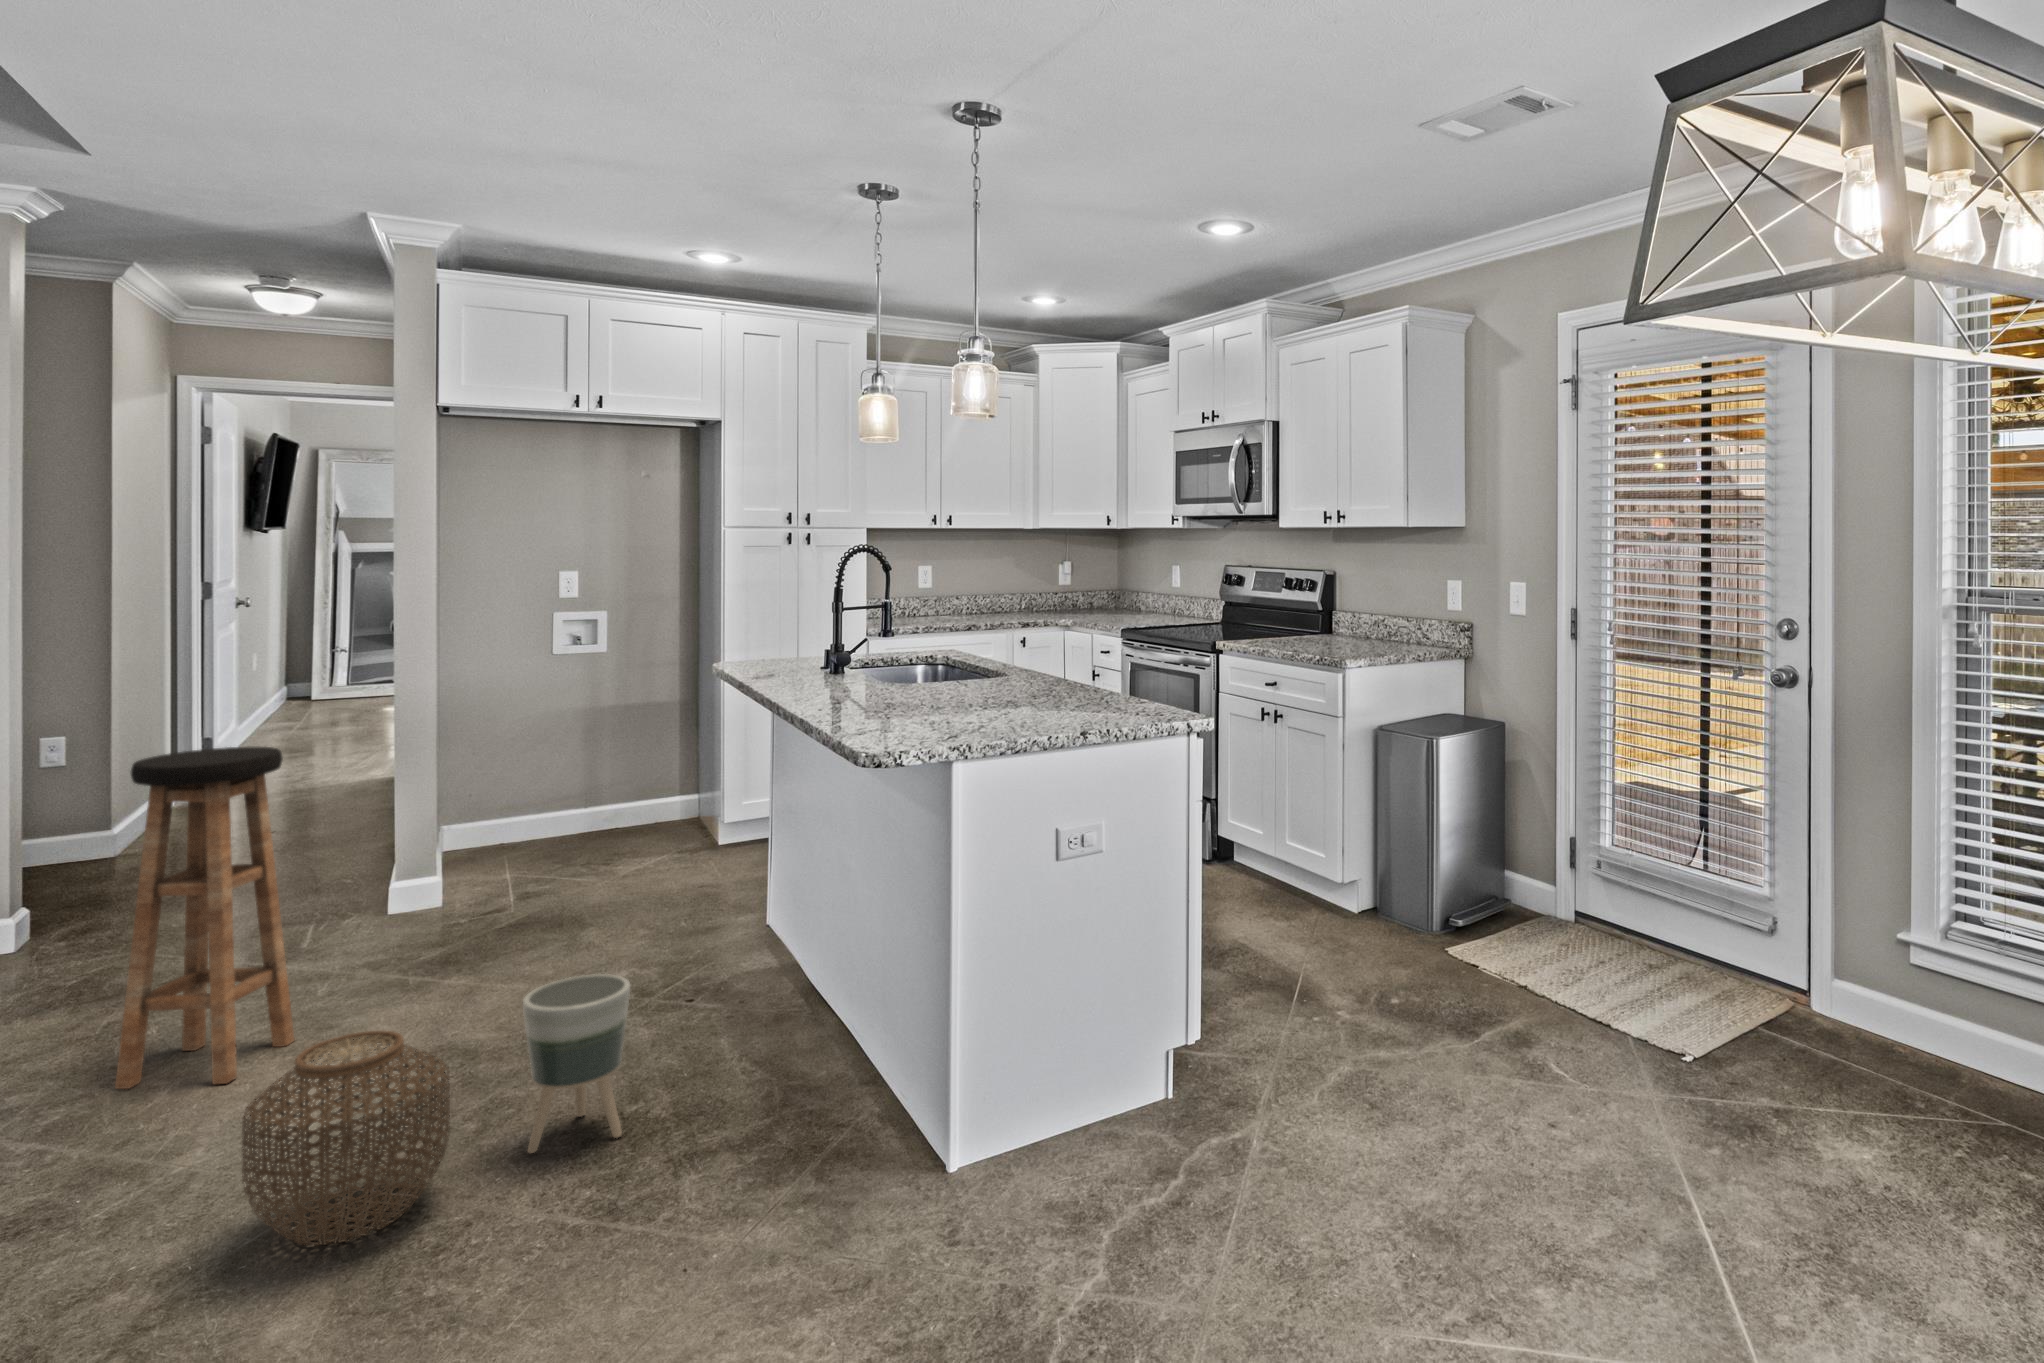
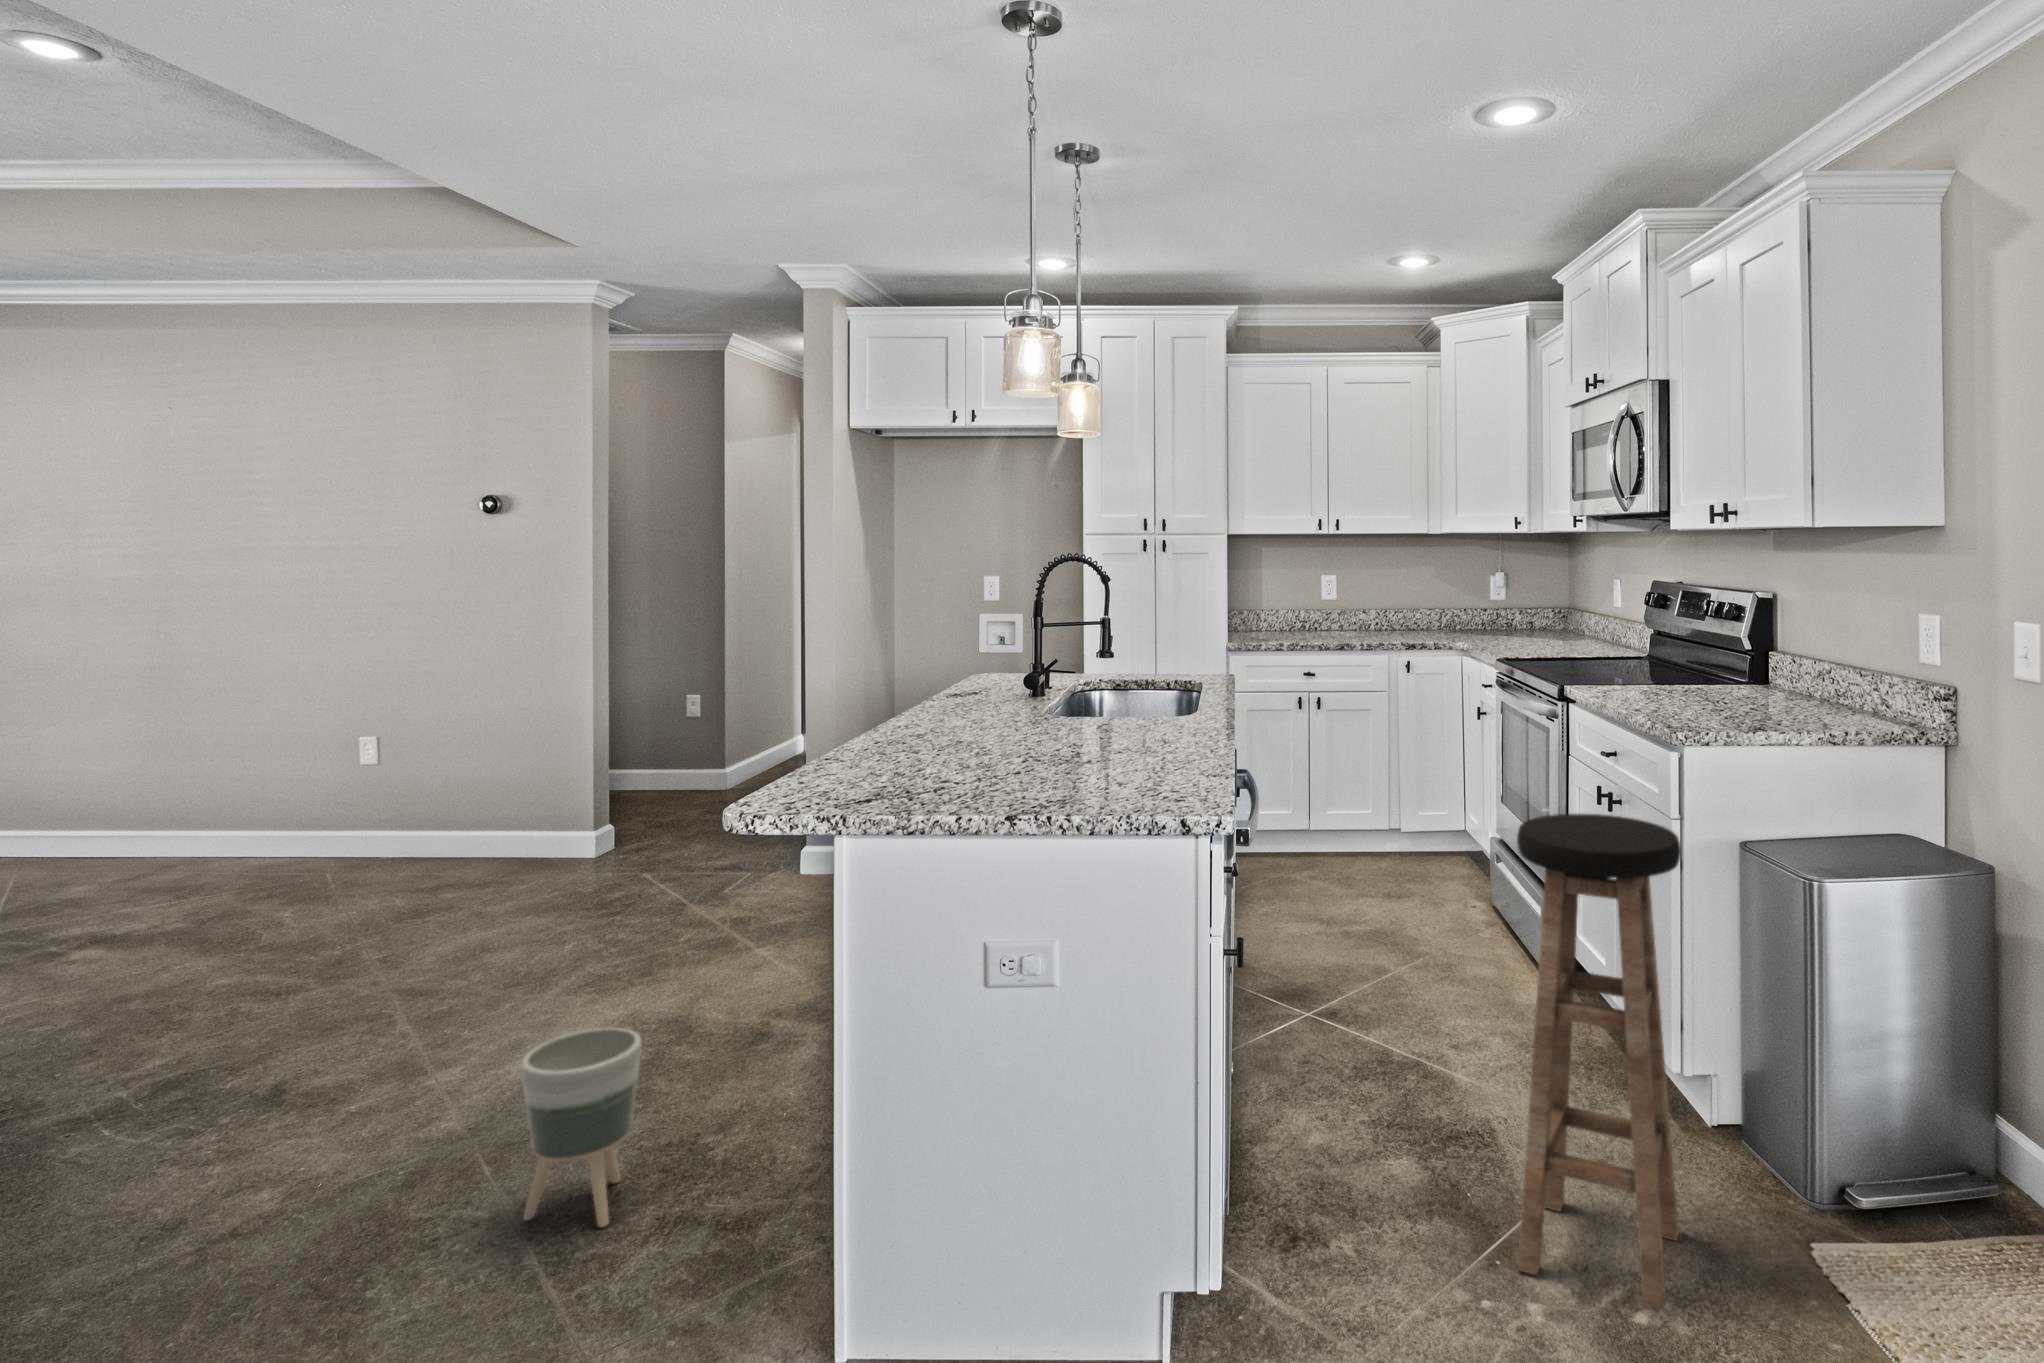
bar stool: present [115,747,294,1089] -> present [1517,814,1681,1310]
woven basket: present [242,1031,450,1245] -> none [219,1055,439,1280]

